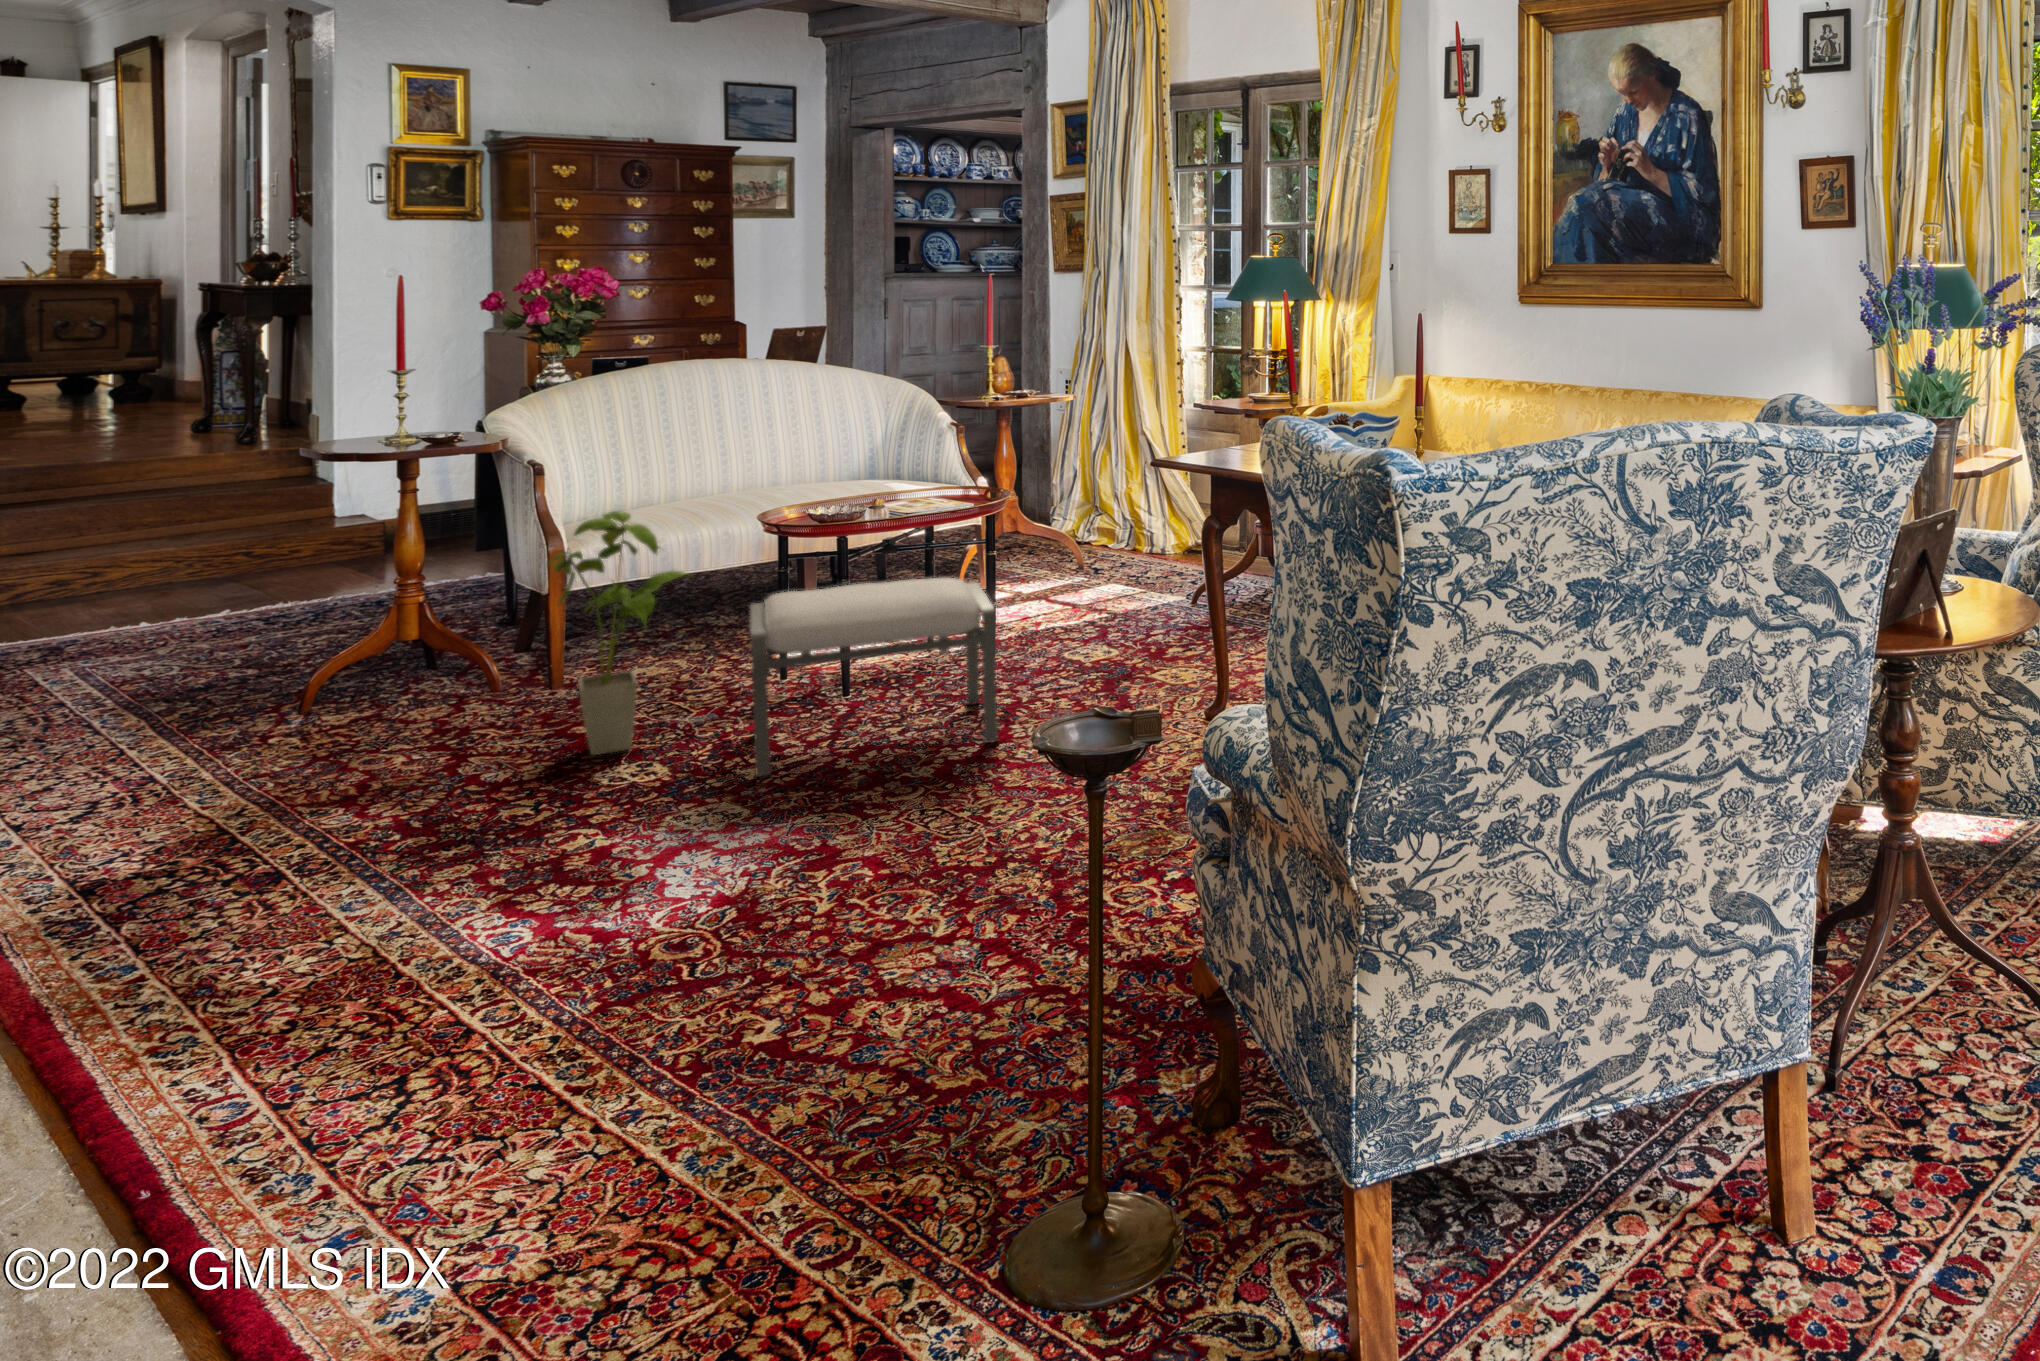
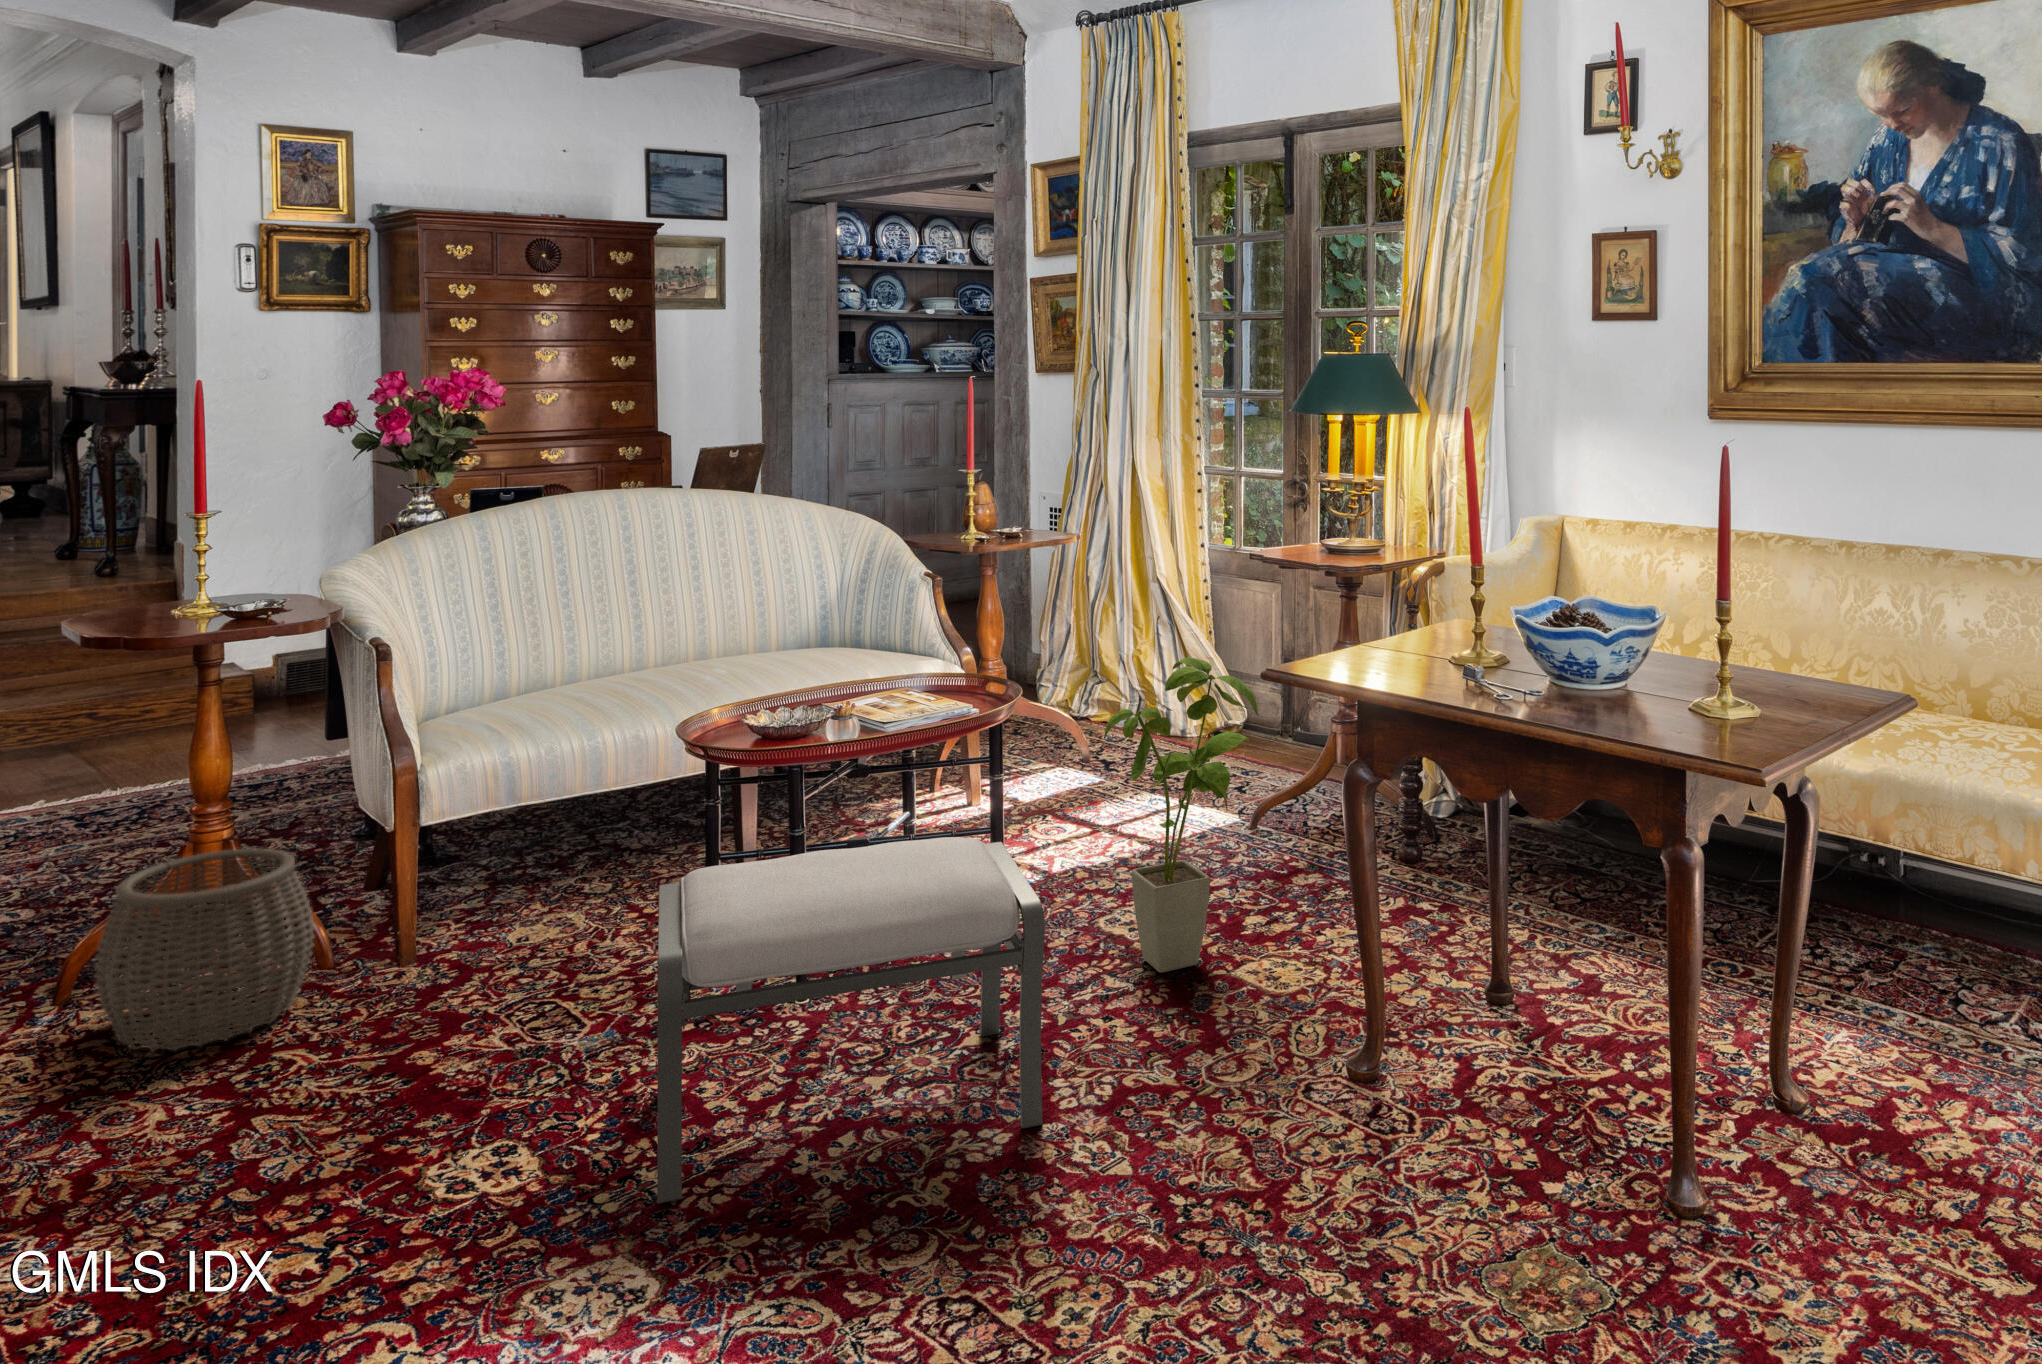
house plant: present [548,511,690,755] -> present [1104,658,1259,973]
woven basket: none [369,599,516,722] -> present [94,849,315,1052]

